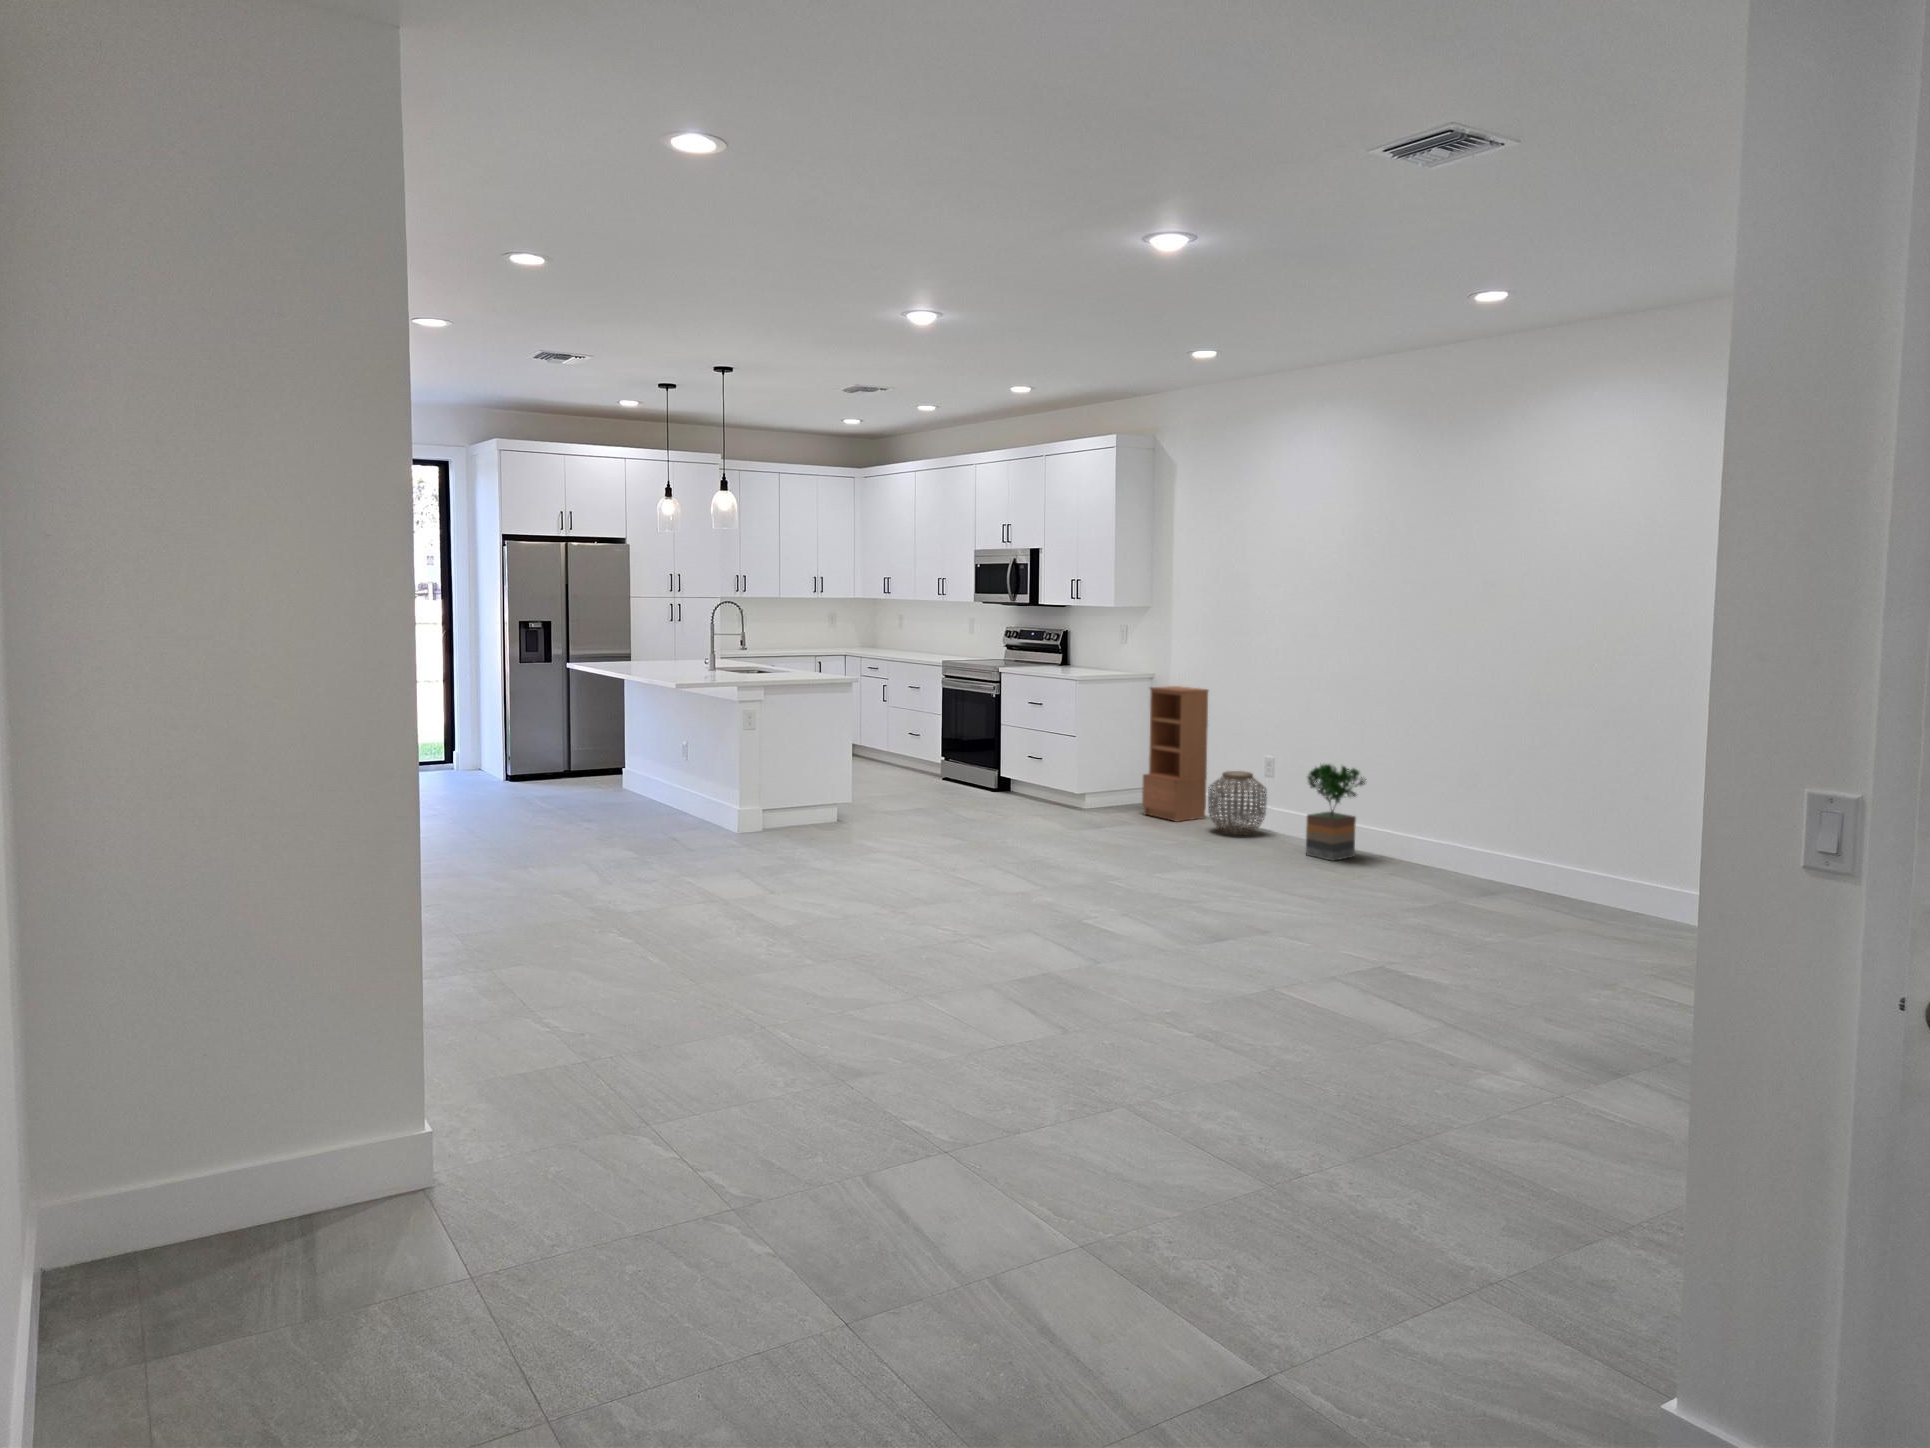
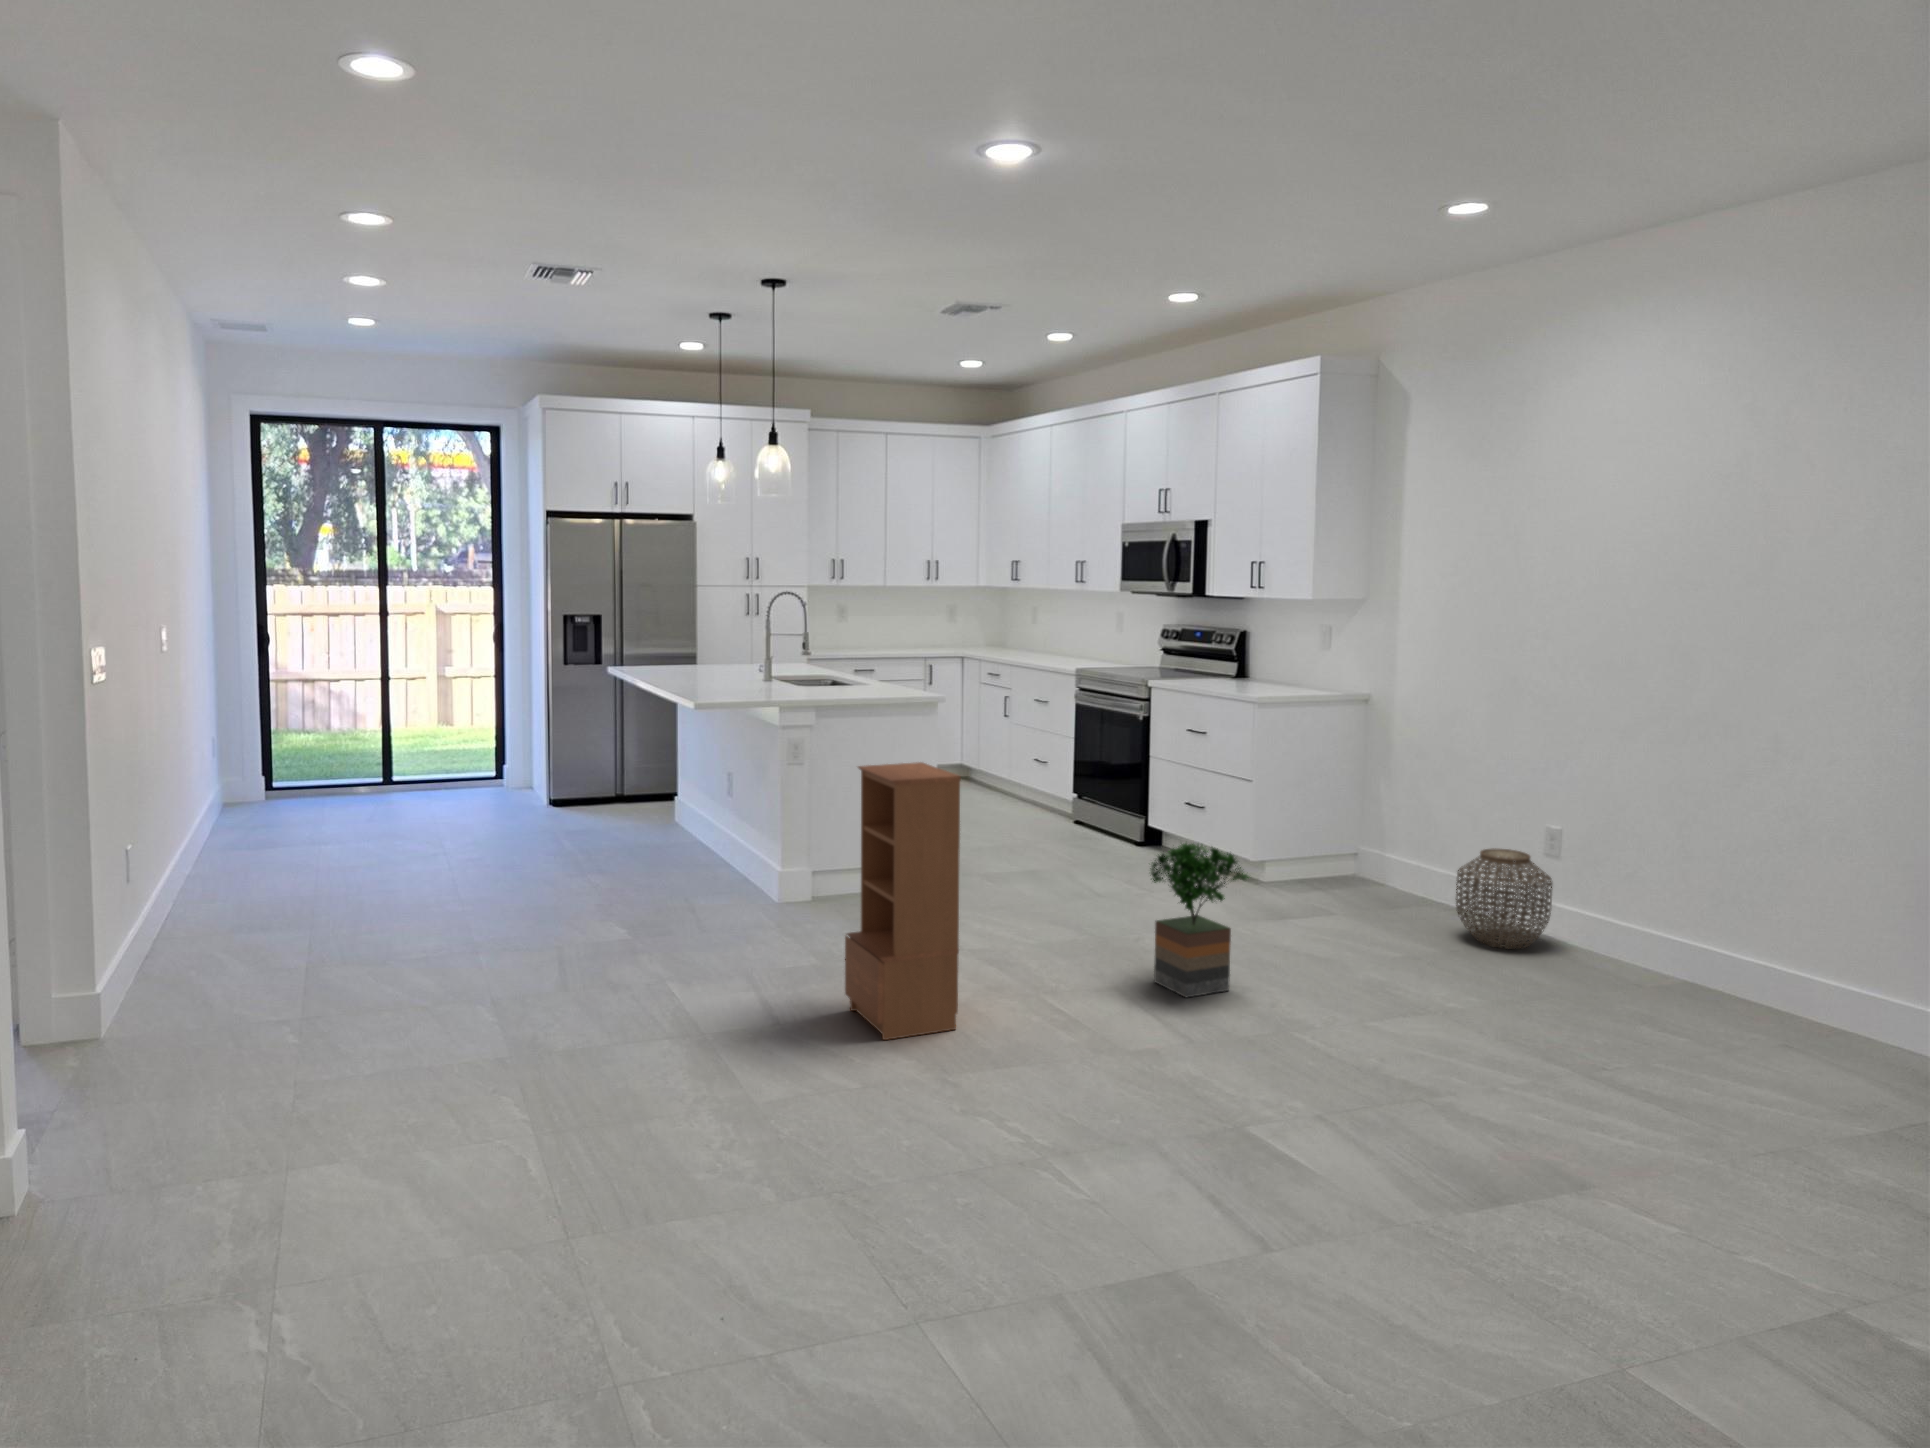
bookcase: present [1142,686,1208,822] -> present [845,762,961,1040]
potted tree: present [1306,764,1366,861] -> present [1150,843,1249,998]

